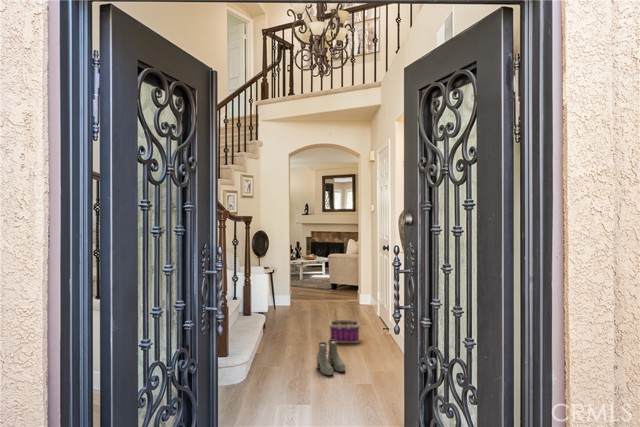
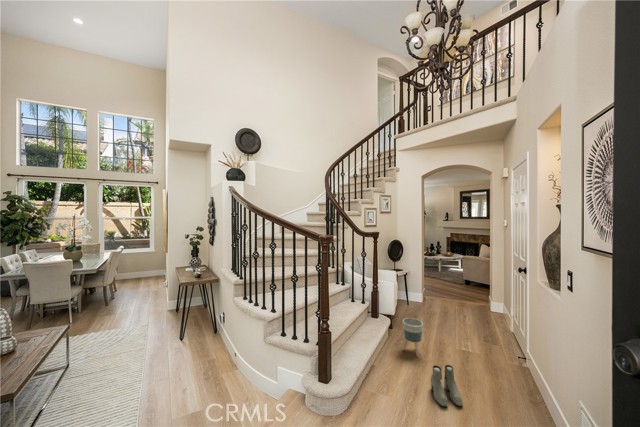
basket: present [330,305,360,343] -> none [451,317,486,366]
planter: none [282,311,303,349] -> present [403,318,423,357]

